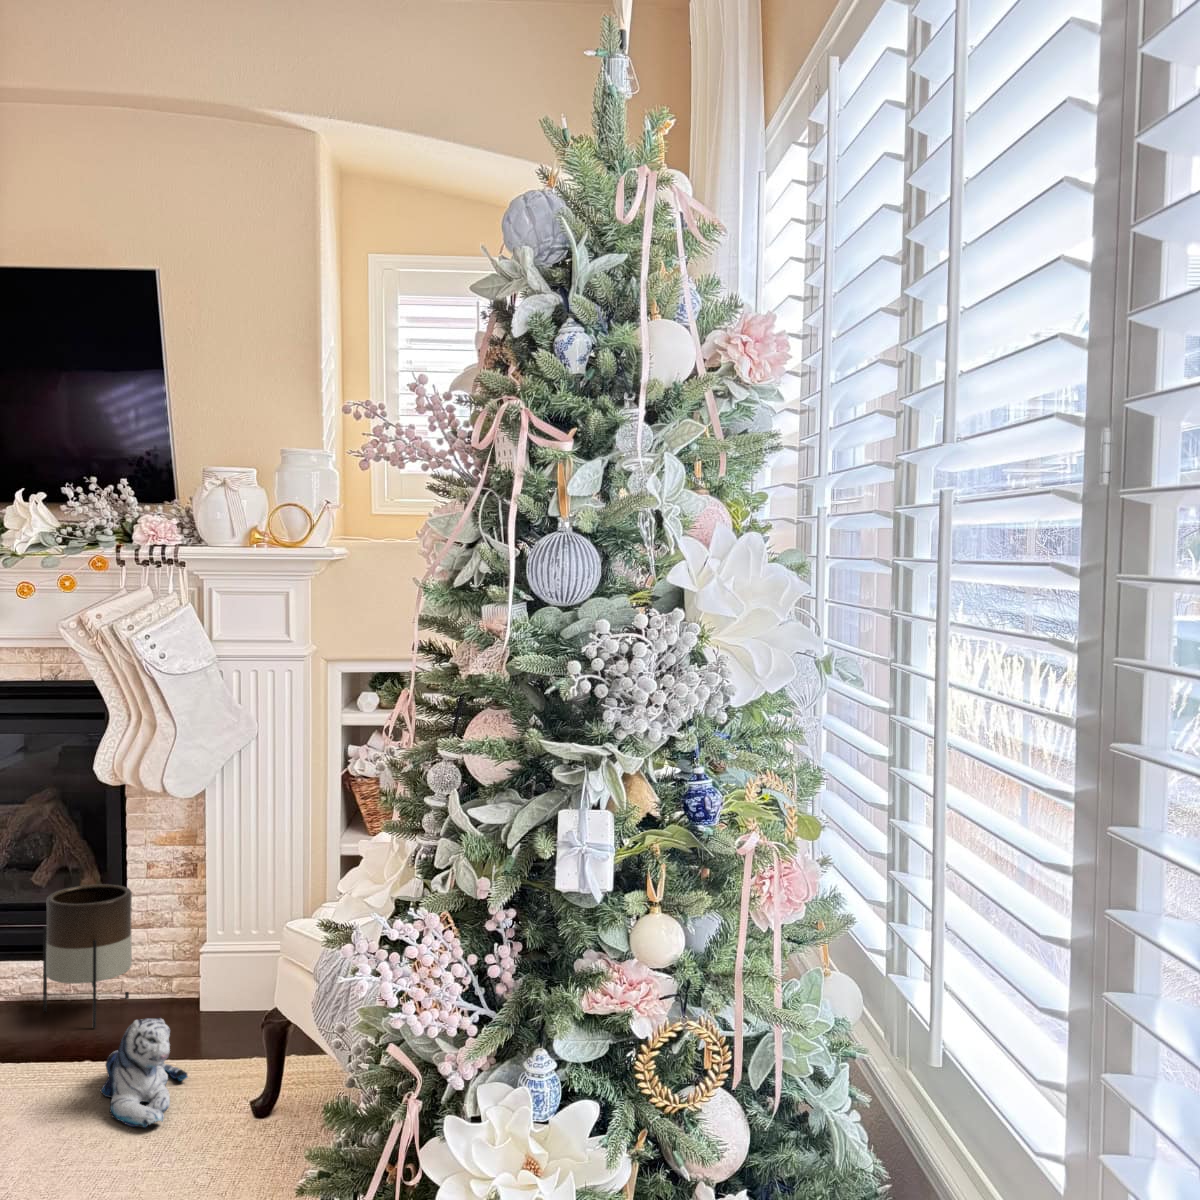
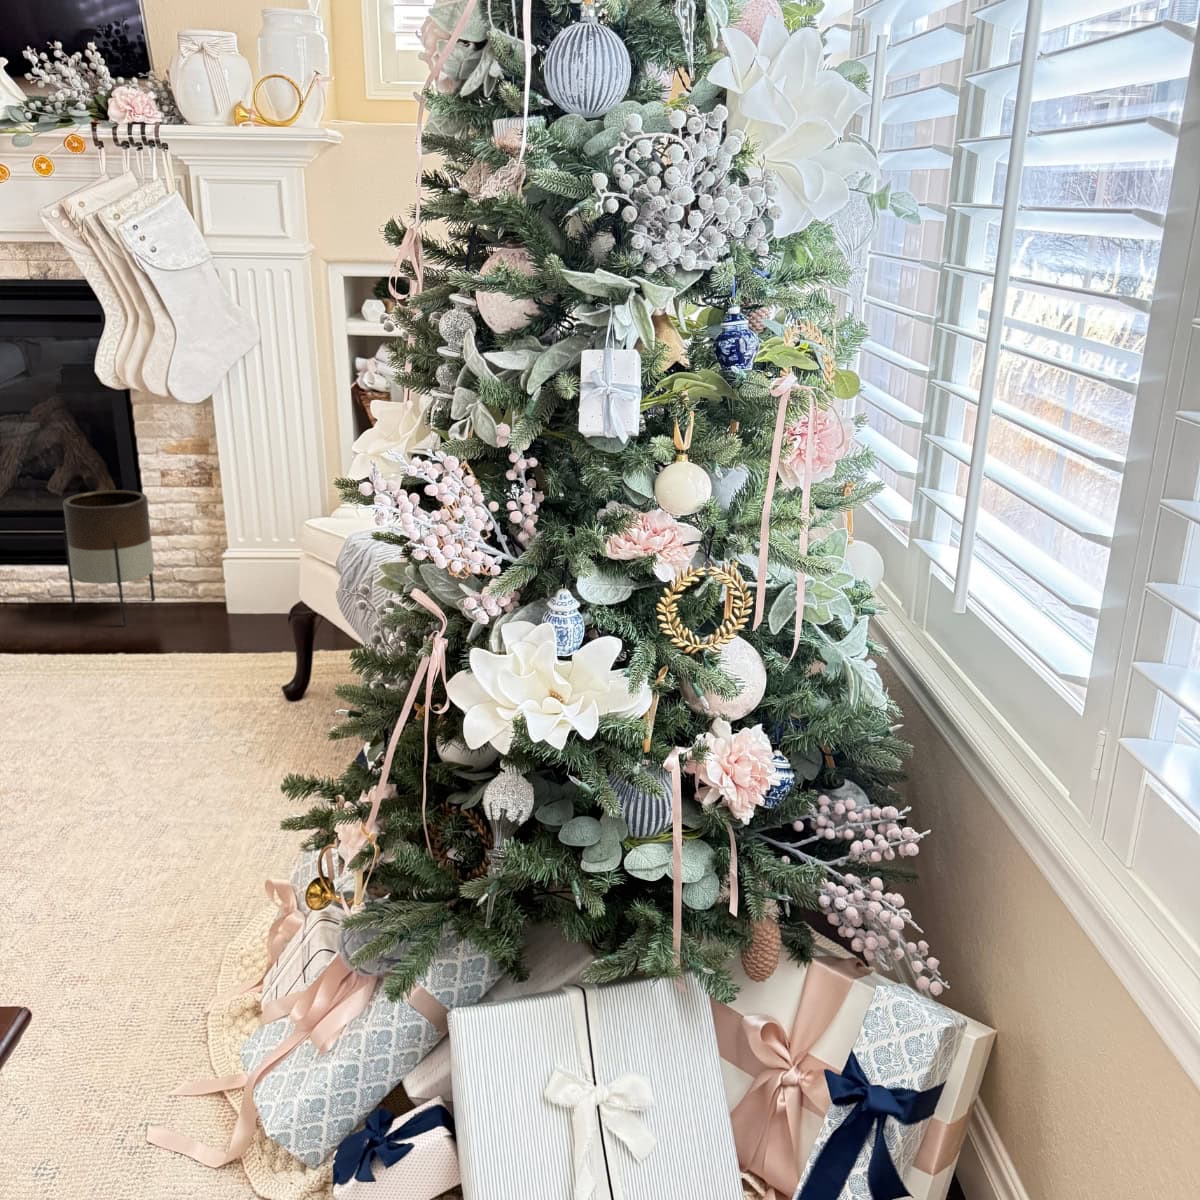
plush toy: present [100,1018,188,1128] -> none [135,611,219,709]

